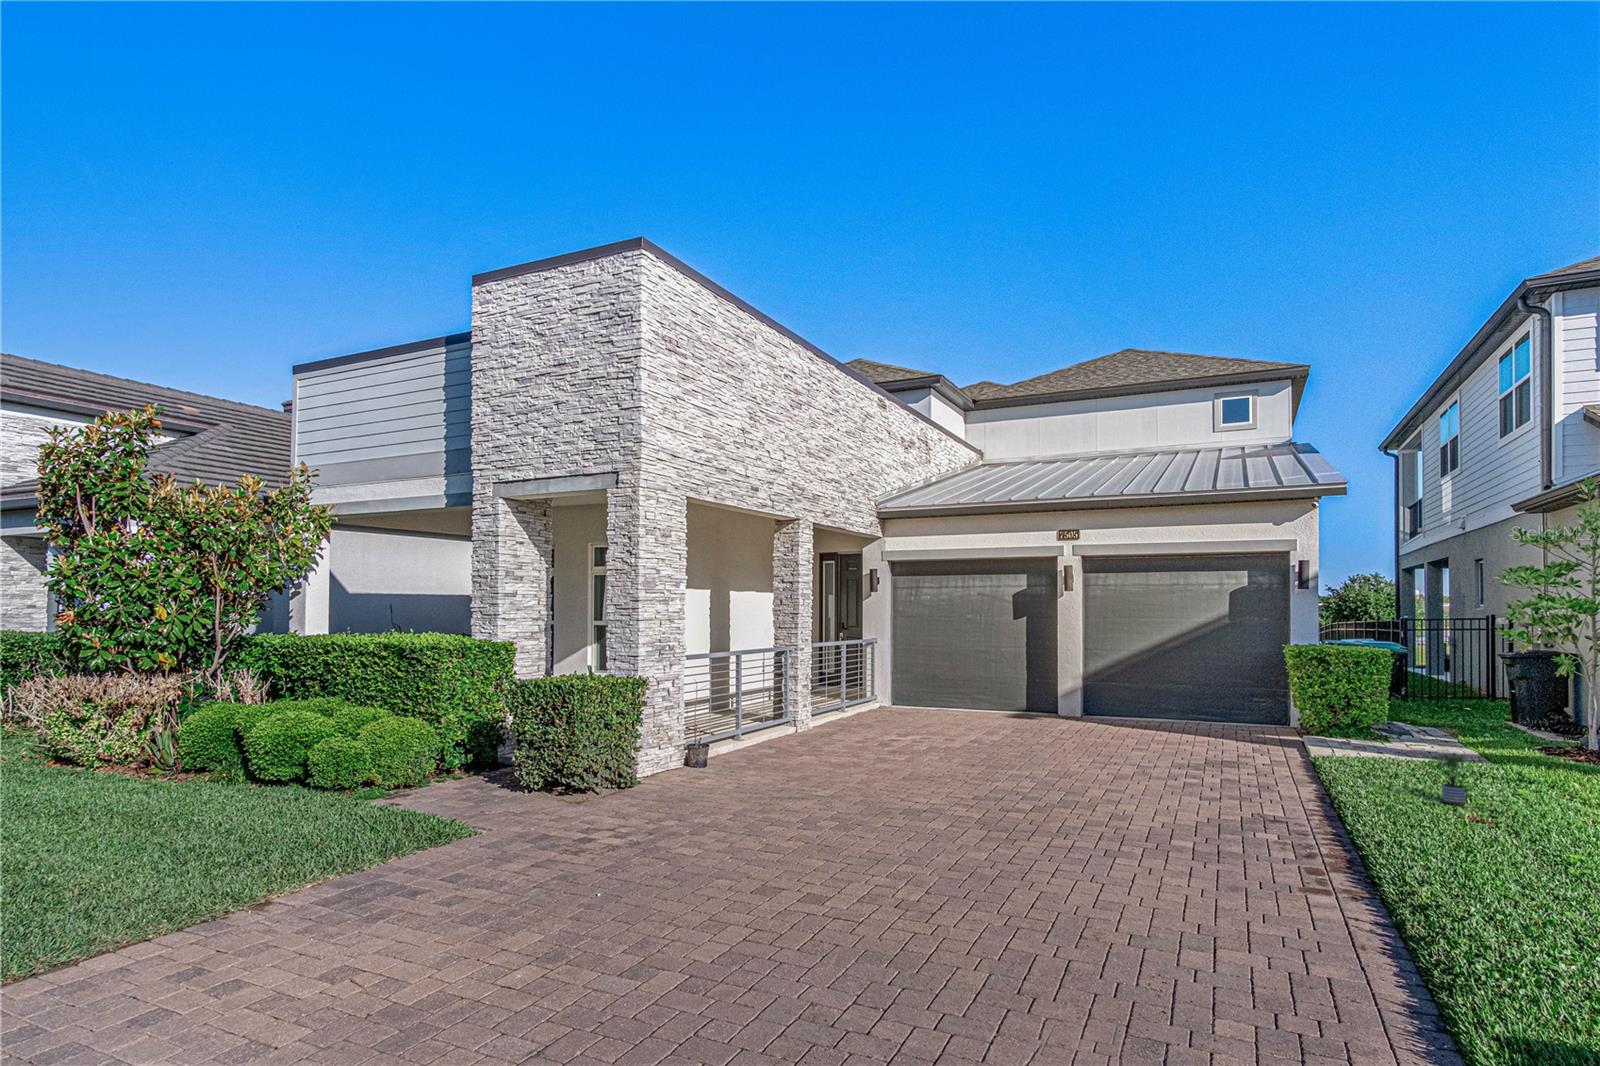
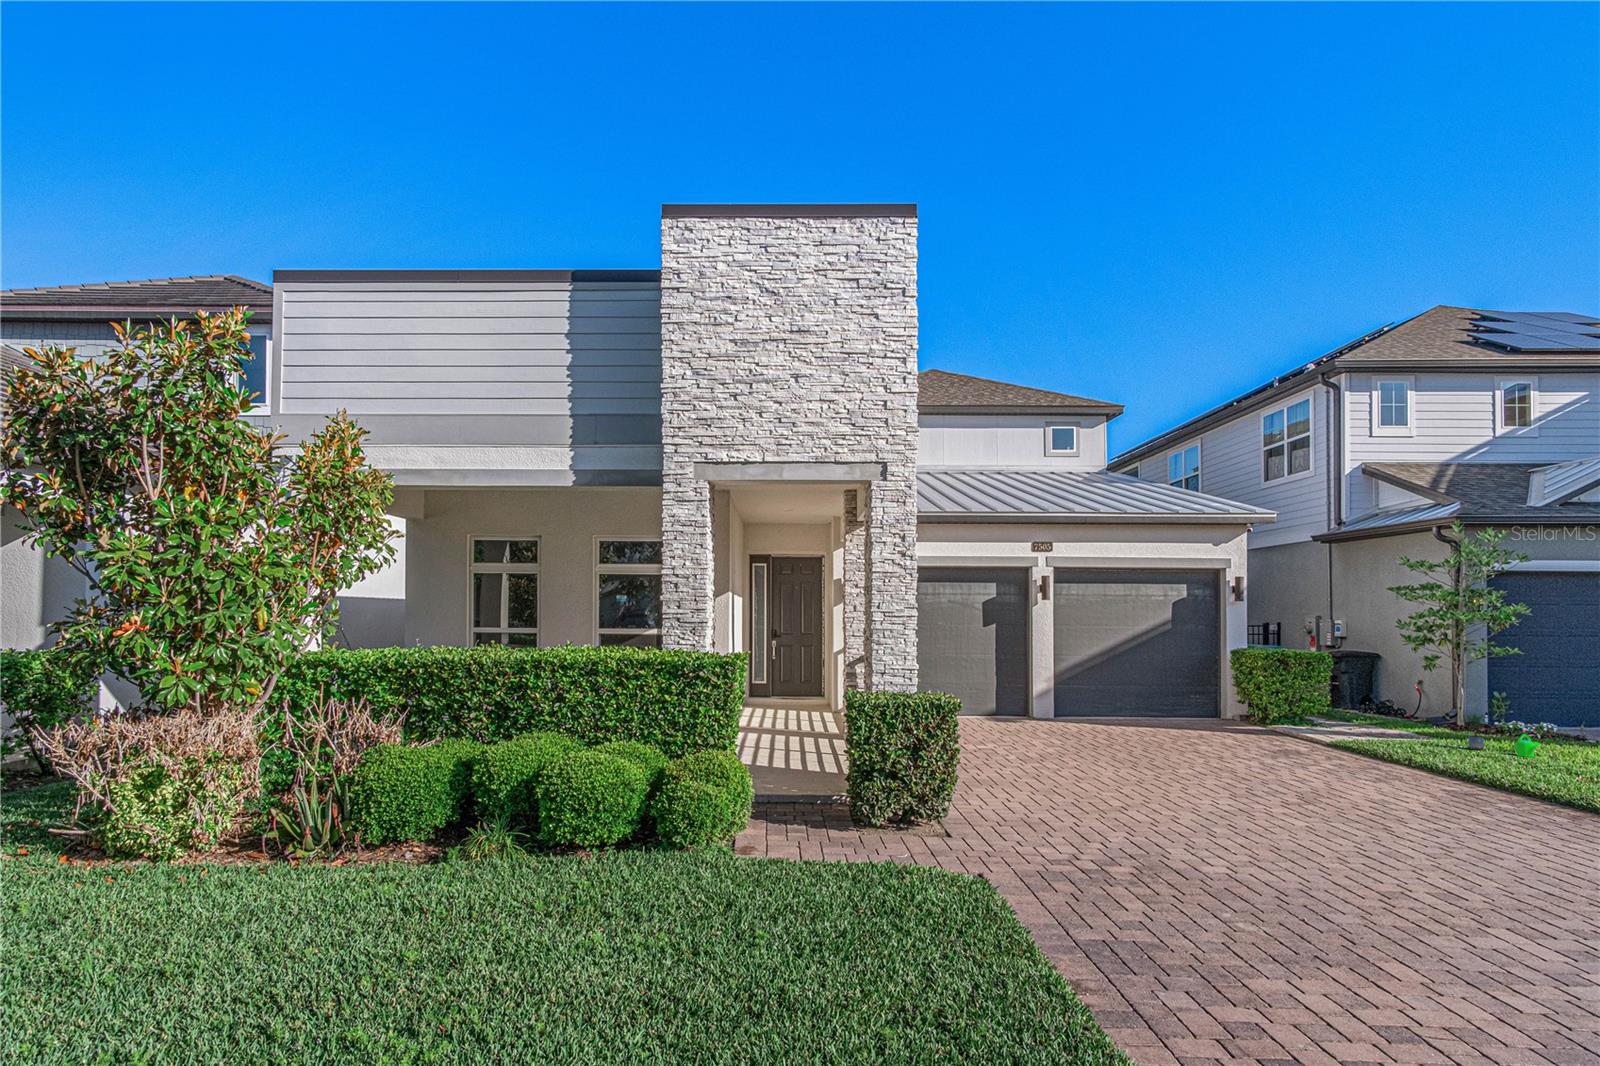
watering can: none [1481,791,1512,826] -> present [1513,734,1540,757]

